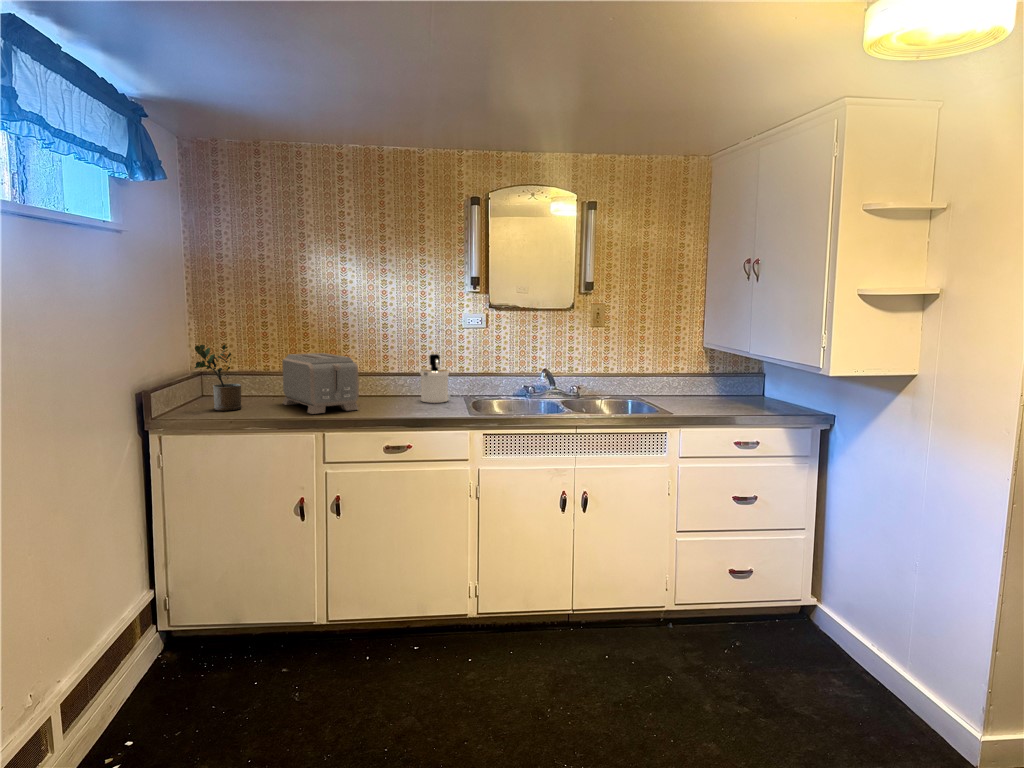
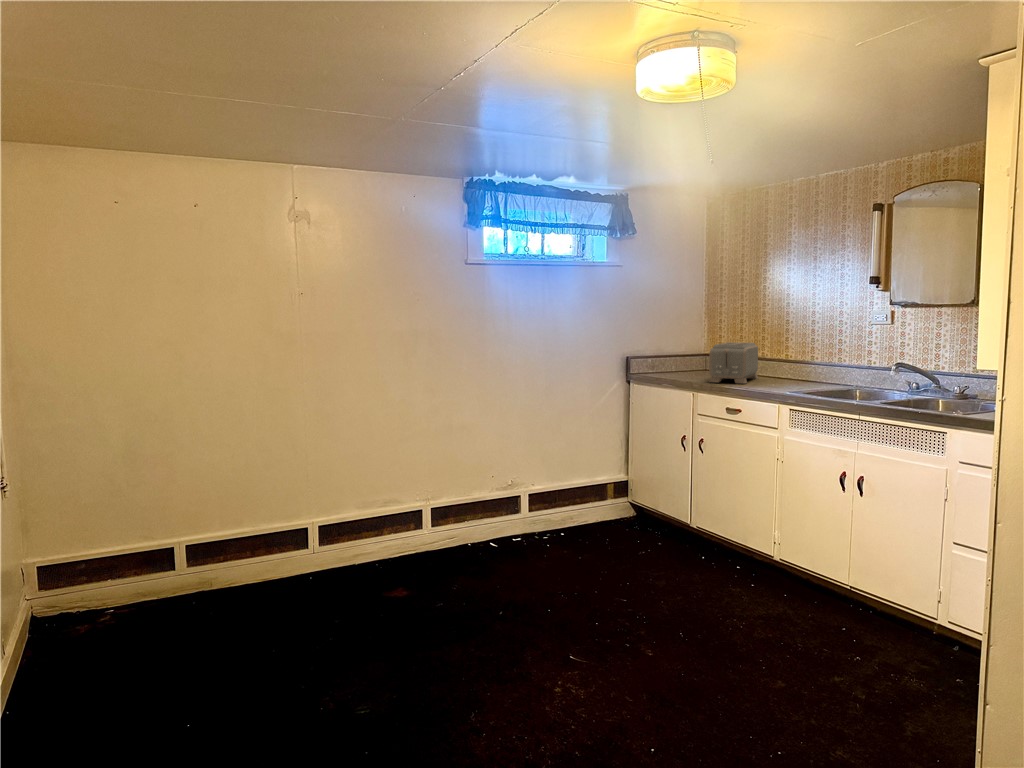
potted plant: present [195,345,242,411] -> none [668,334,696,377]
soap dispenser: present [420,354,449,403] -> none [806,346,836,387]

